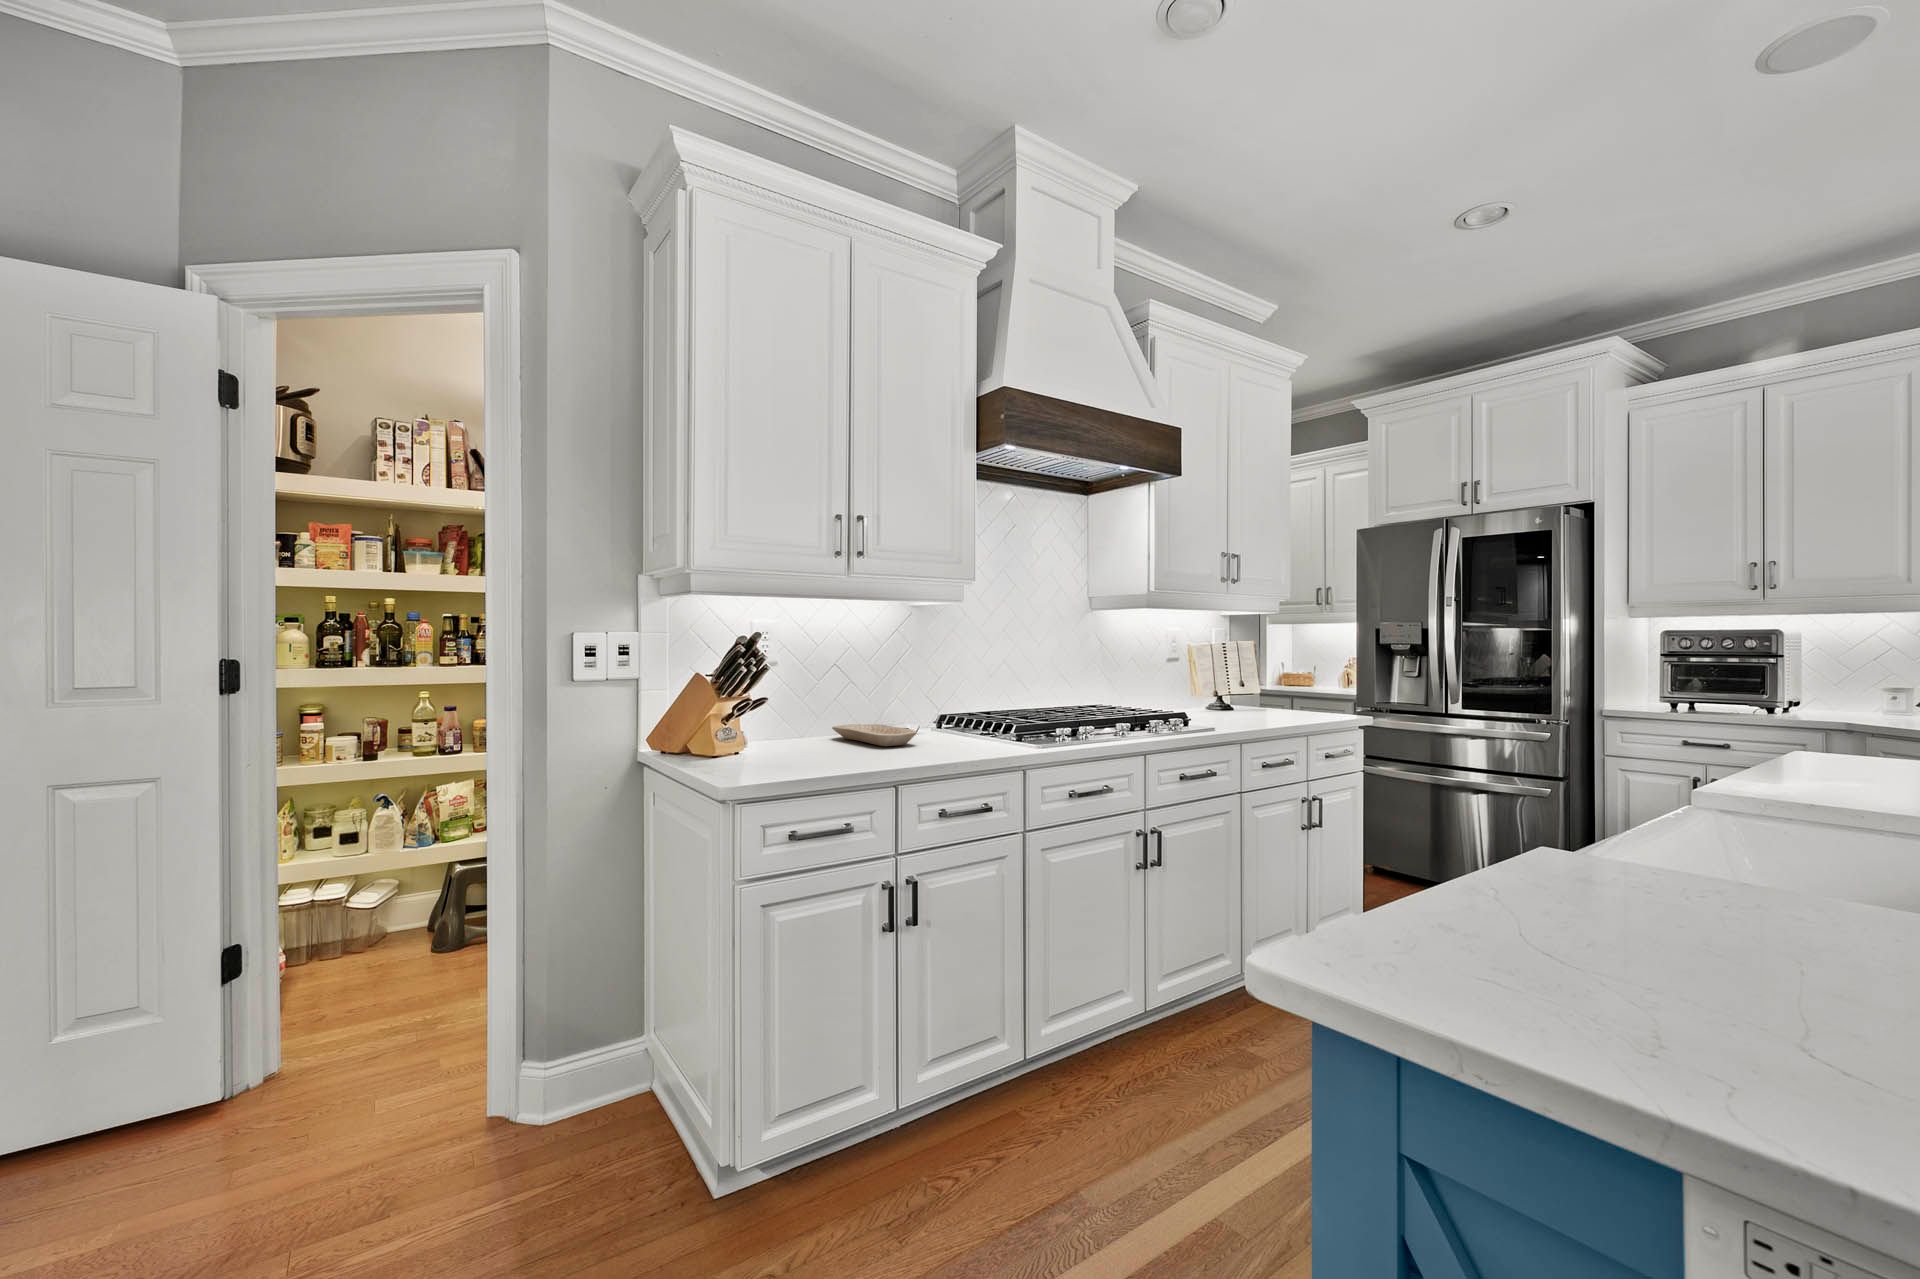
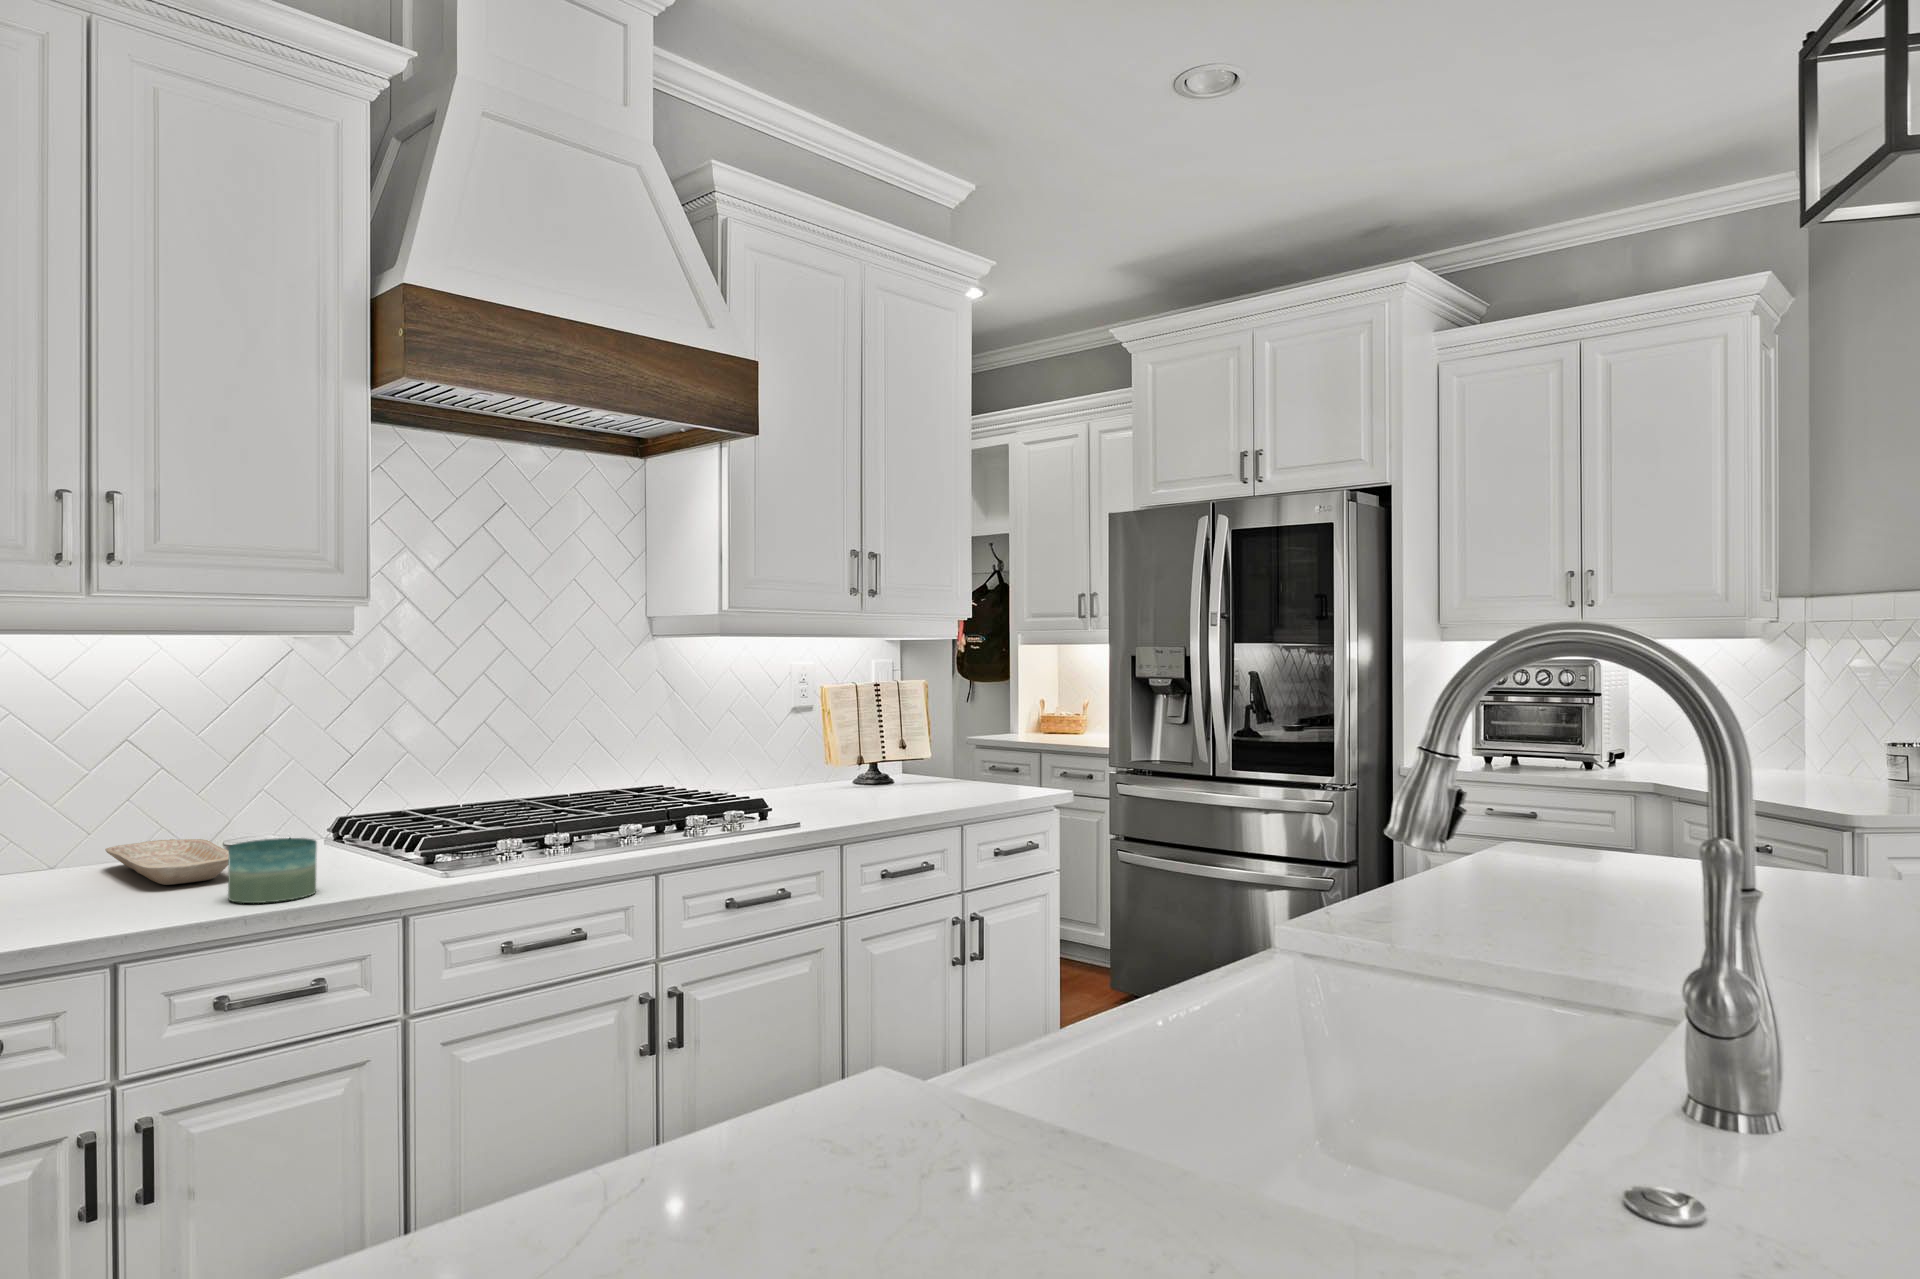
candle: none [933,720,978,755] -> present [228,838,317,903]

